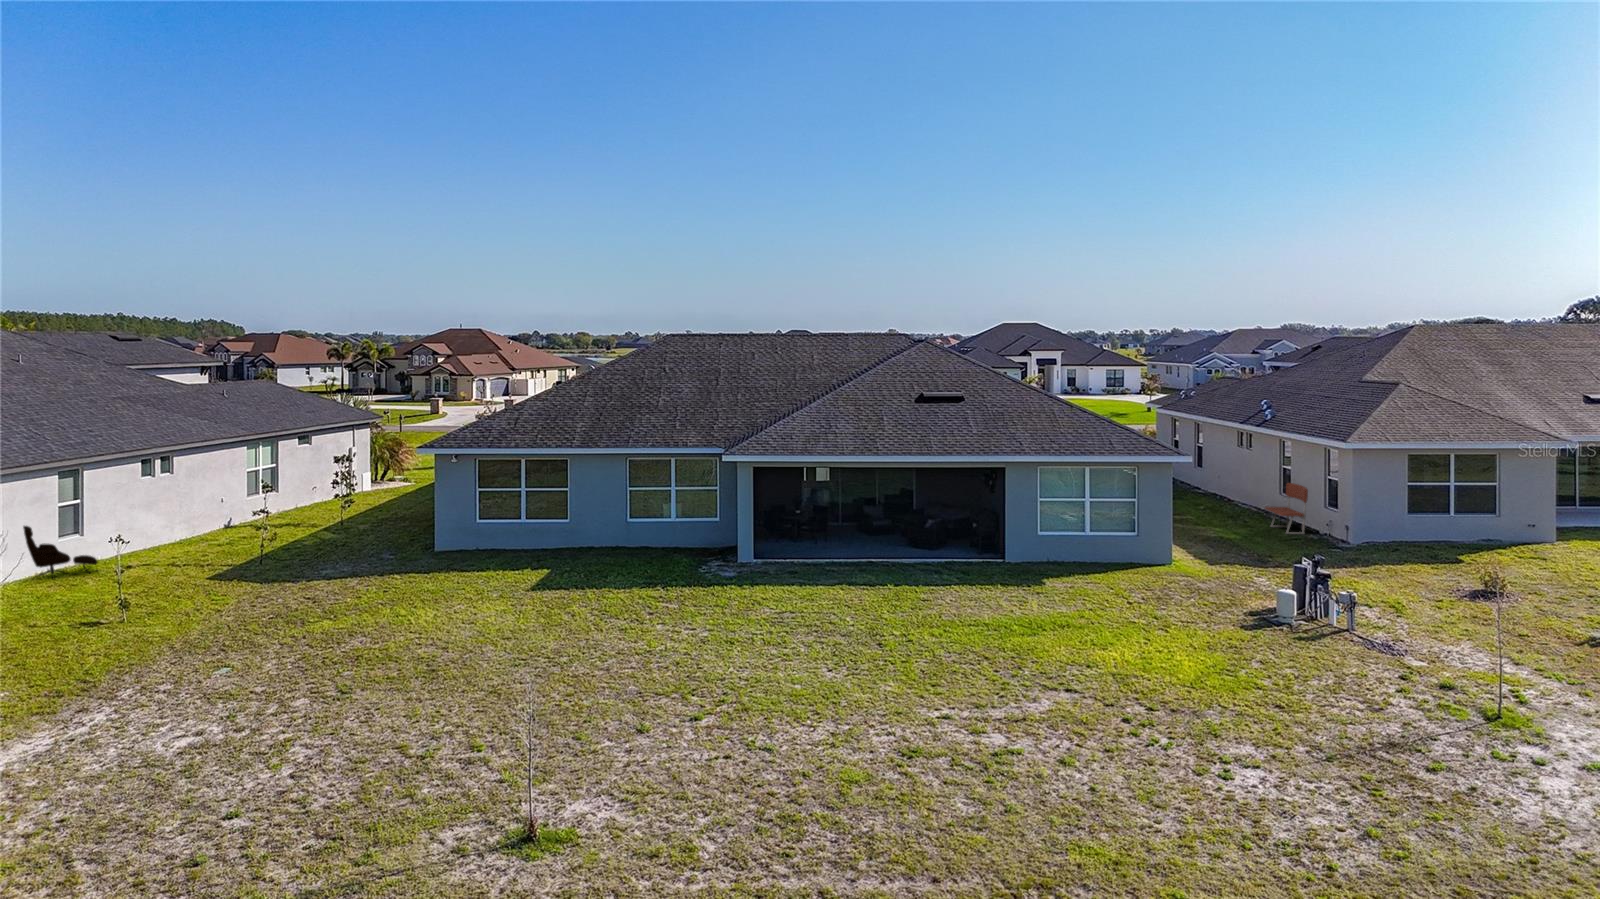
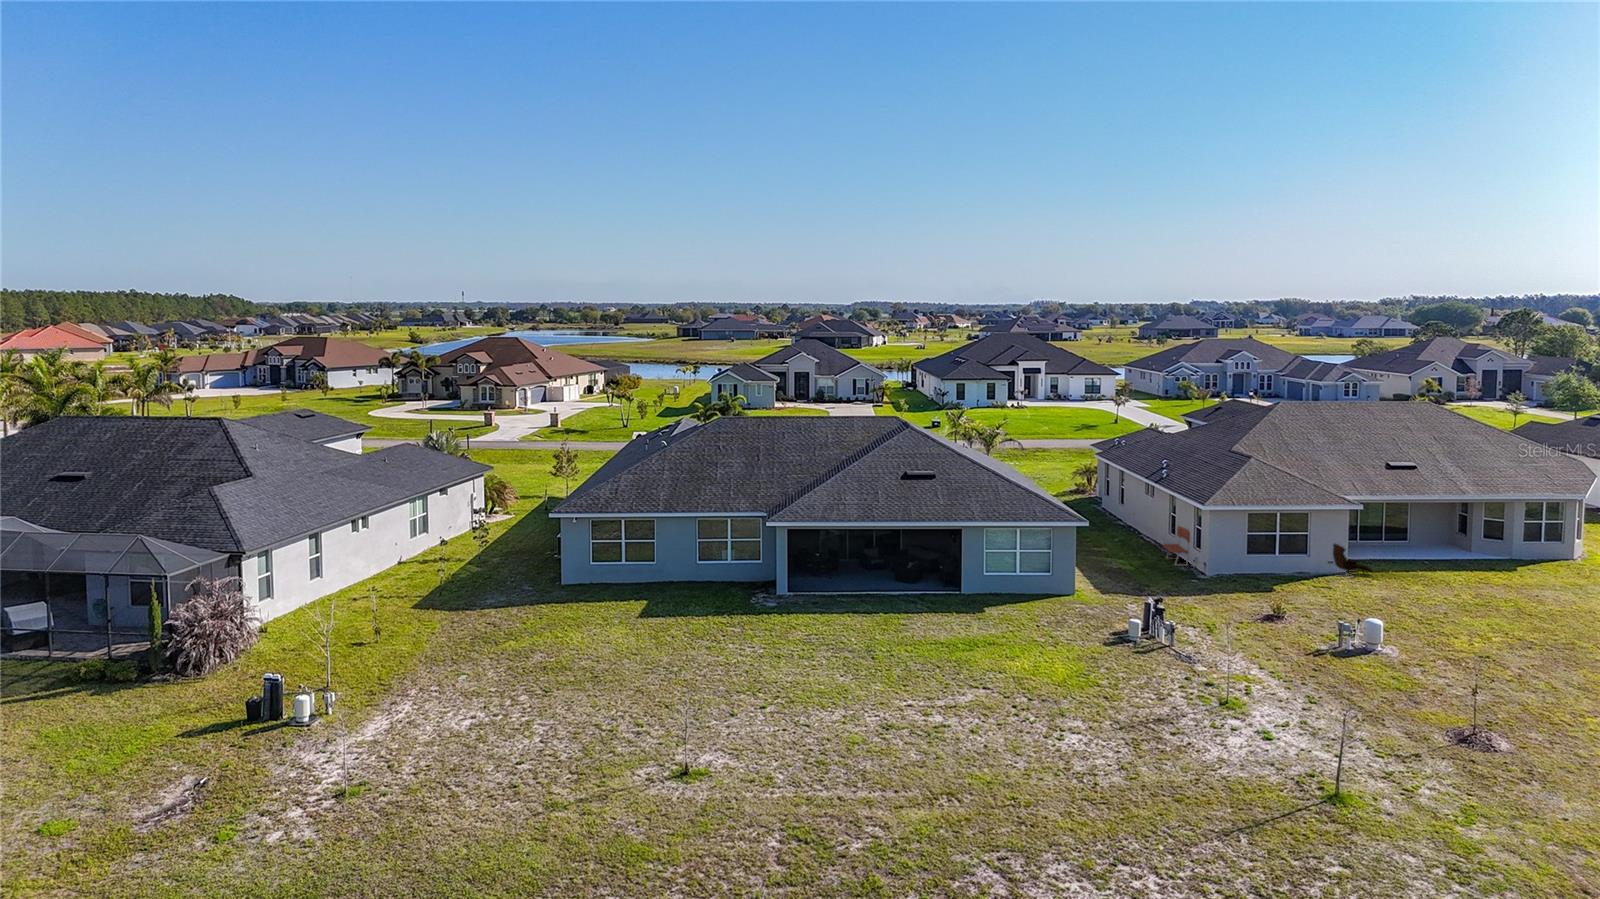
lounge chair: present [23,526,98,579] -> present [1333,544,1372,575]

